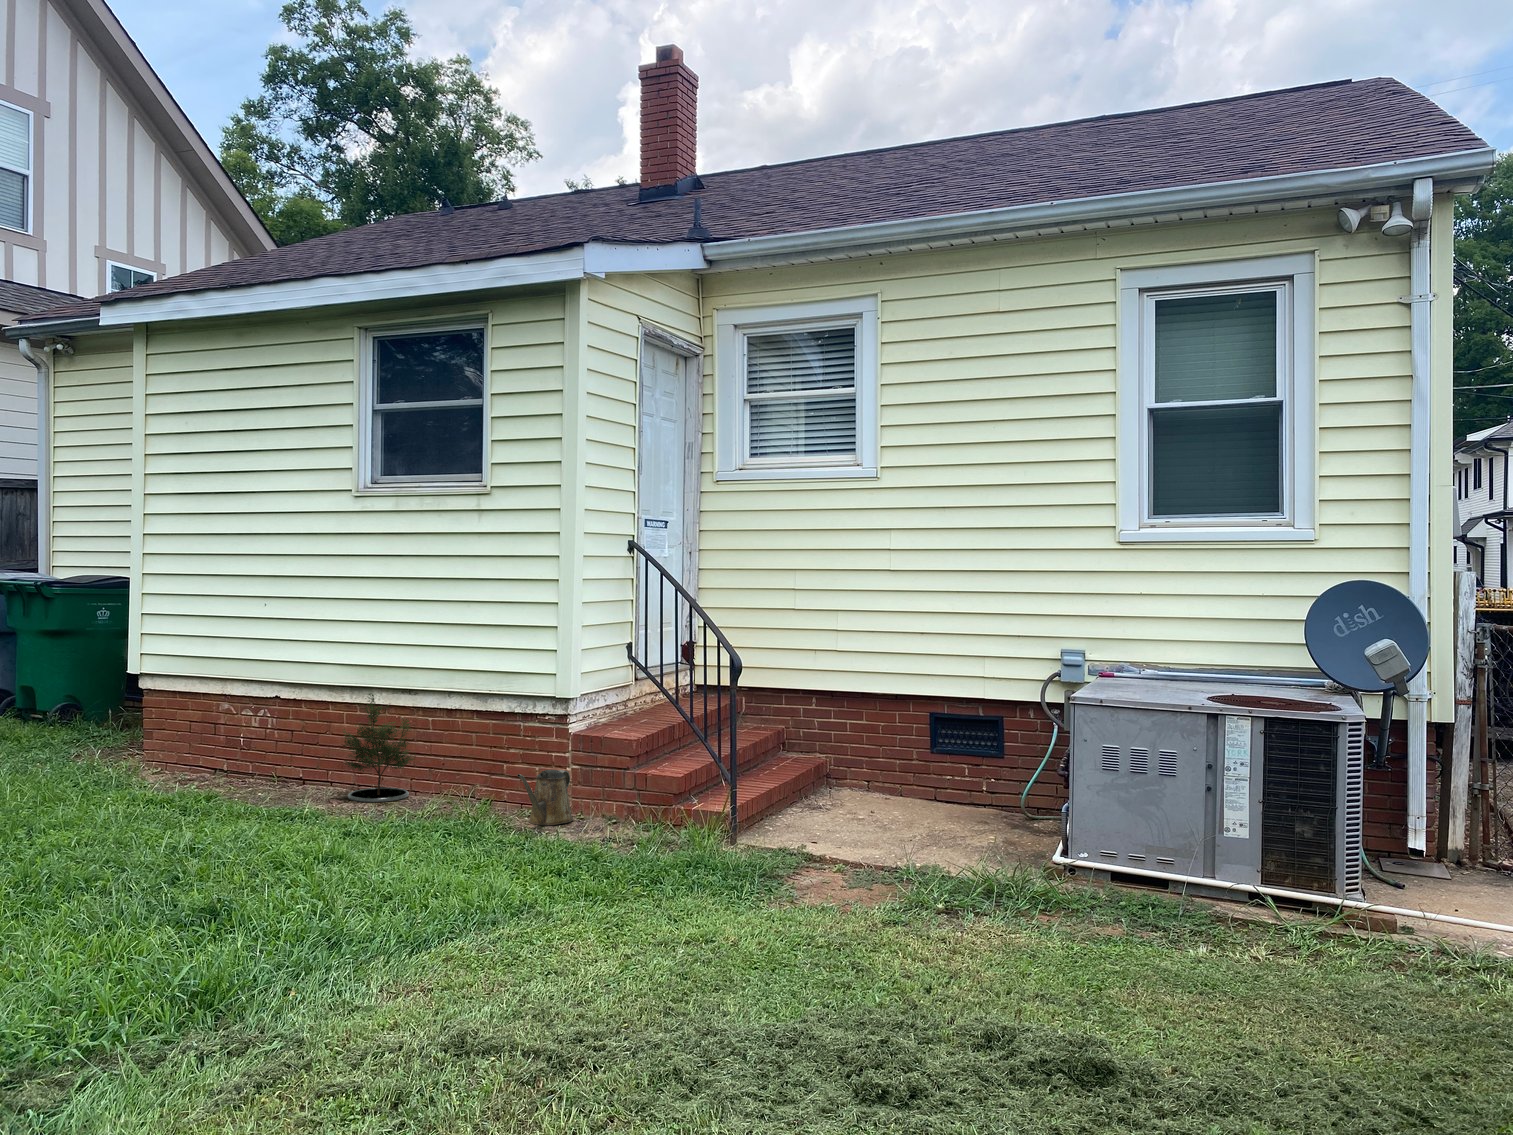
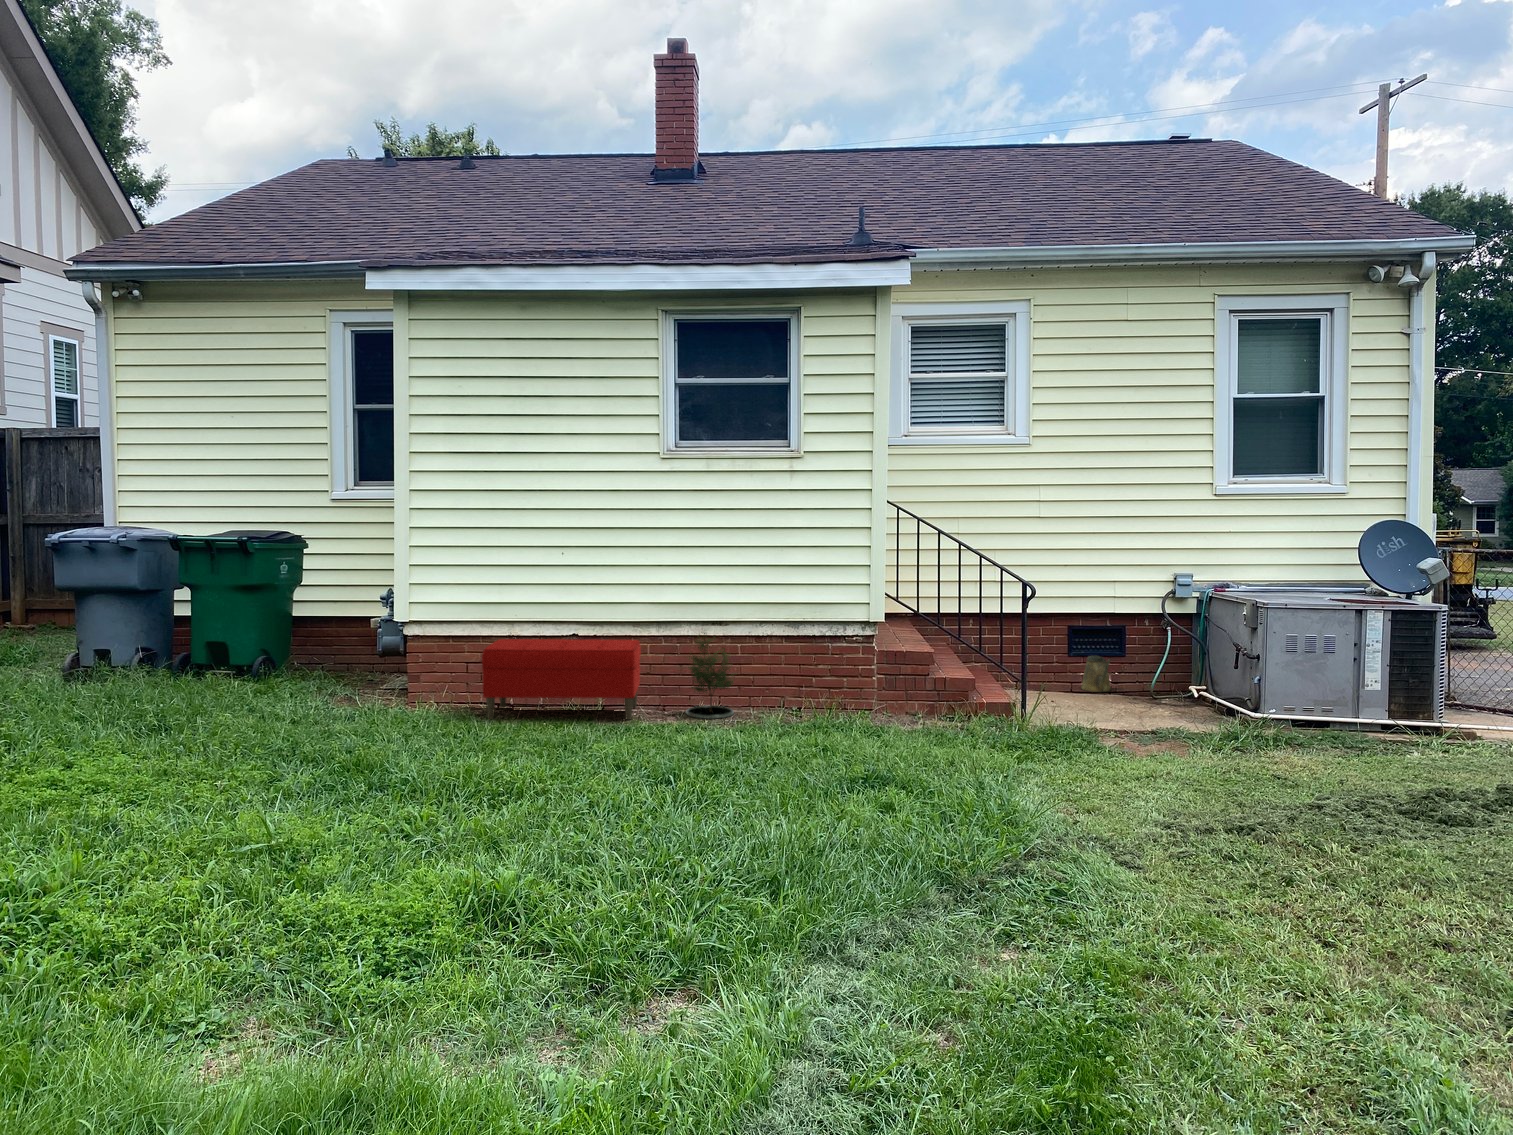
bench: none [142,696,334,795] -> present [482,639,641,720]
watering can: present [517,770,573,825] -> present [1081,656,1111,692]

